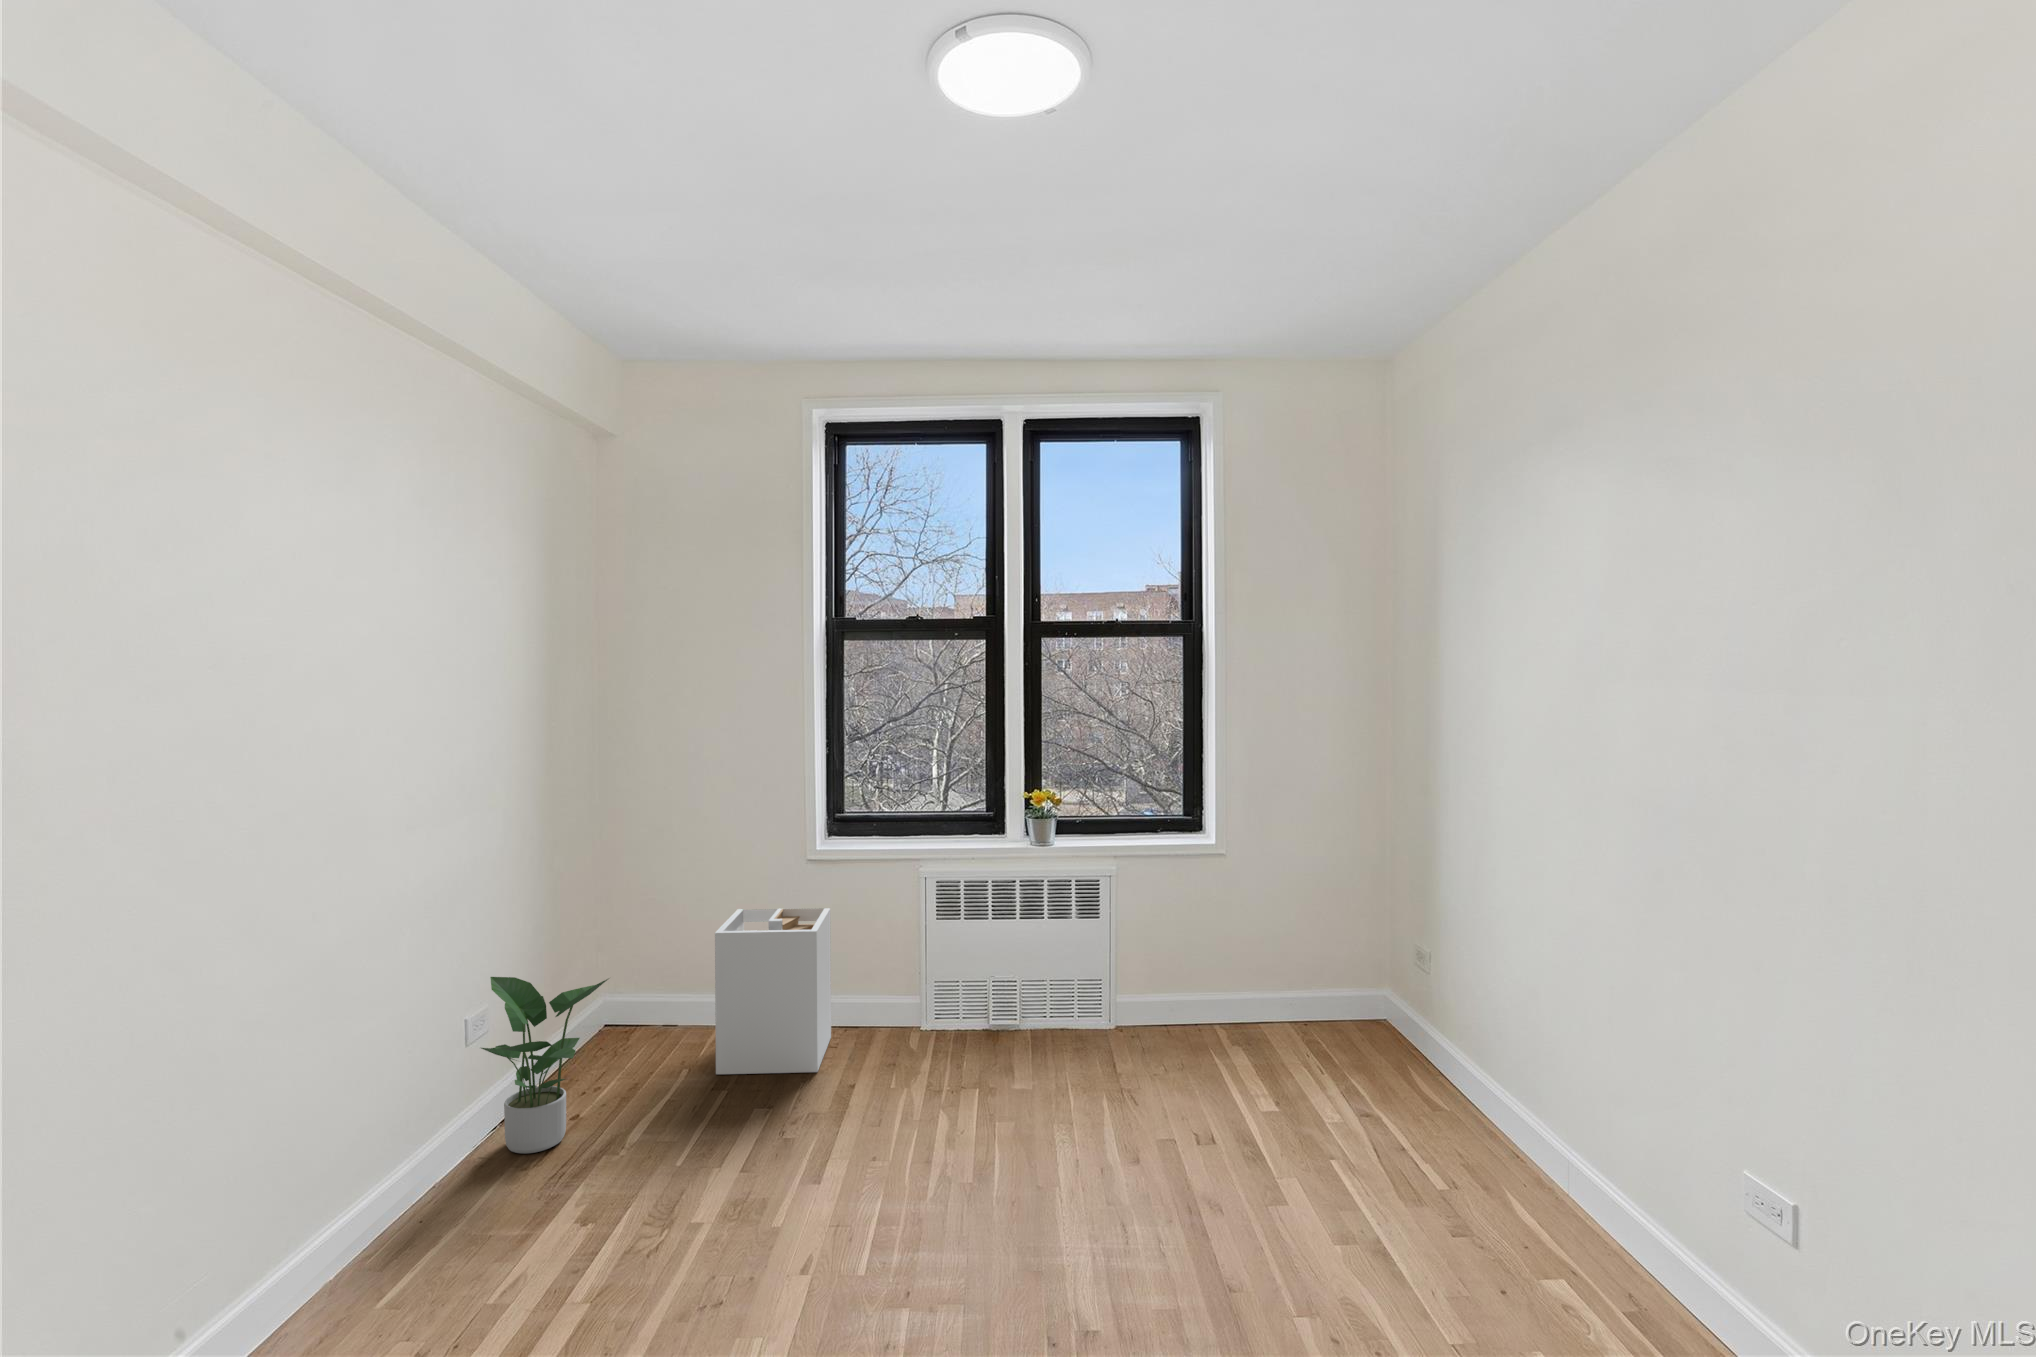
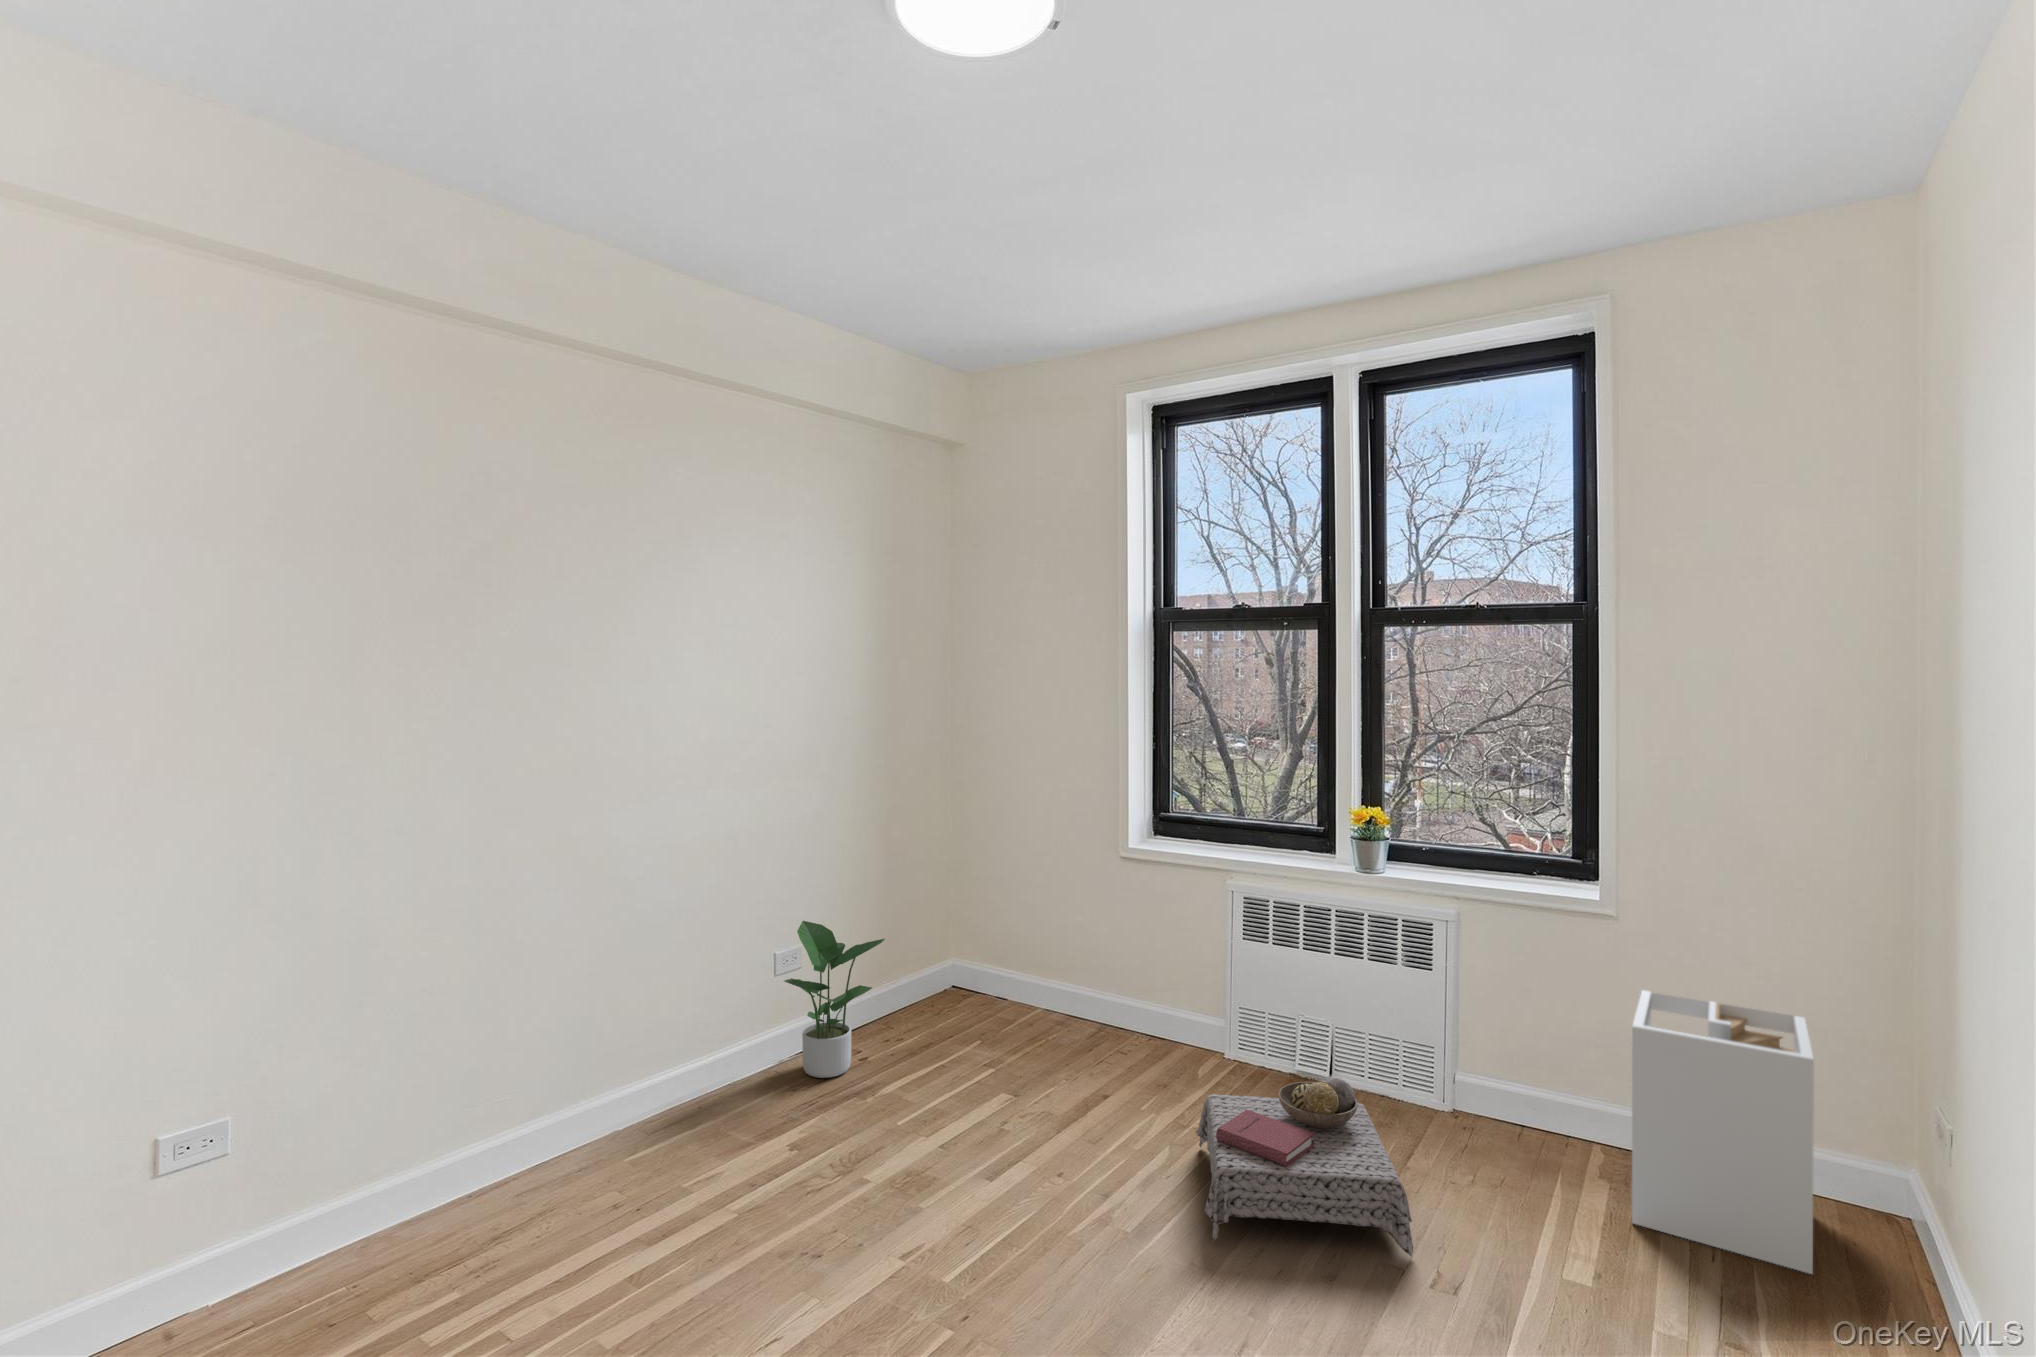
laundry hamper: present [715,908,831,1074] -> present [1632,990,1814,1274]
ottoman: none [971,1012,1174,1167] -> present [1197,1078,1413,1256]

